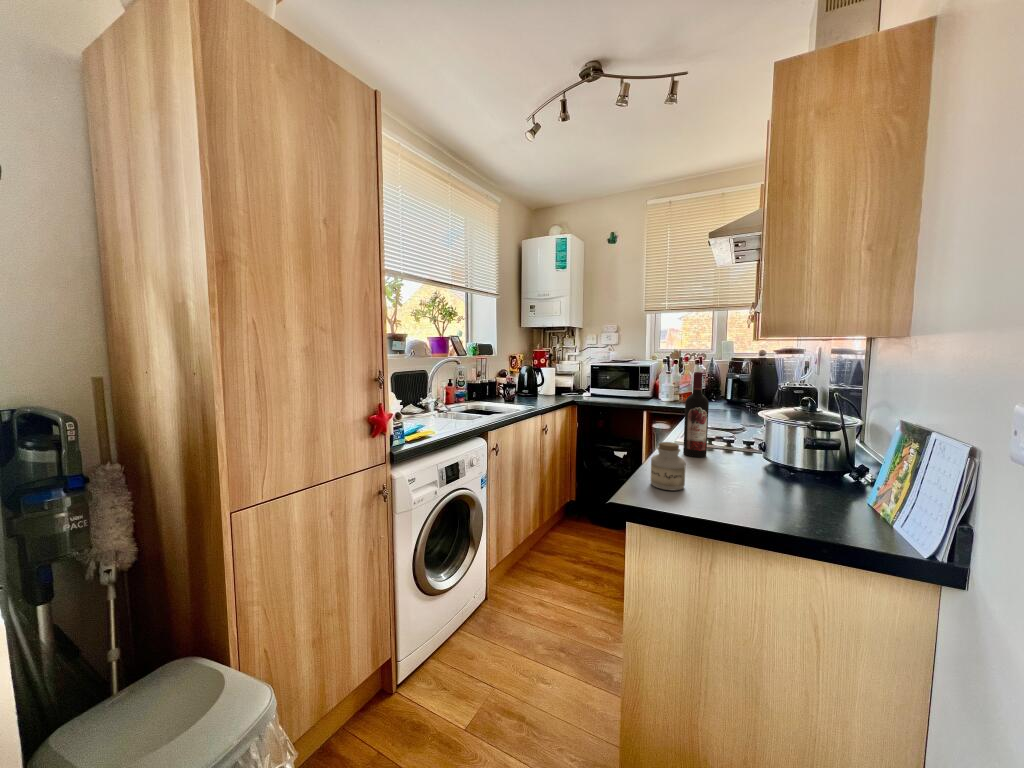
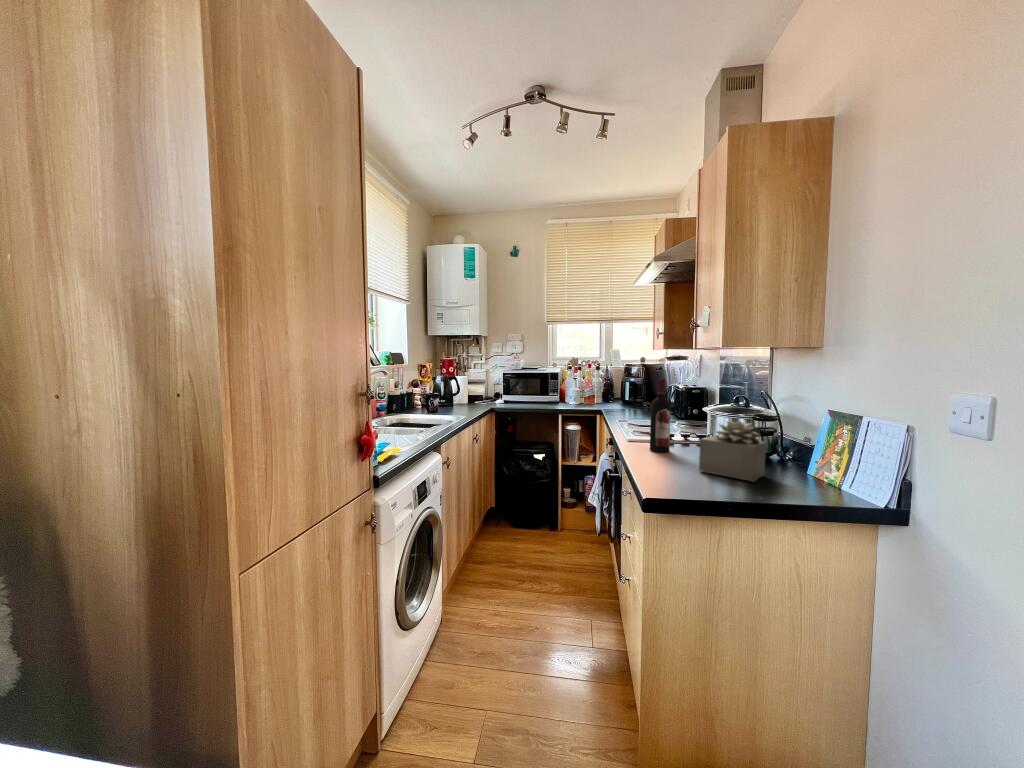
succulent plant: none [707,424,798,500] -> present [699,421,766,481]
jar: present [651,442,686,490] -> none [663,441,694,484]

